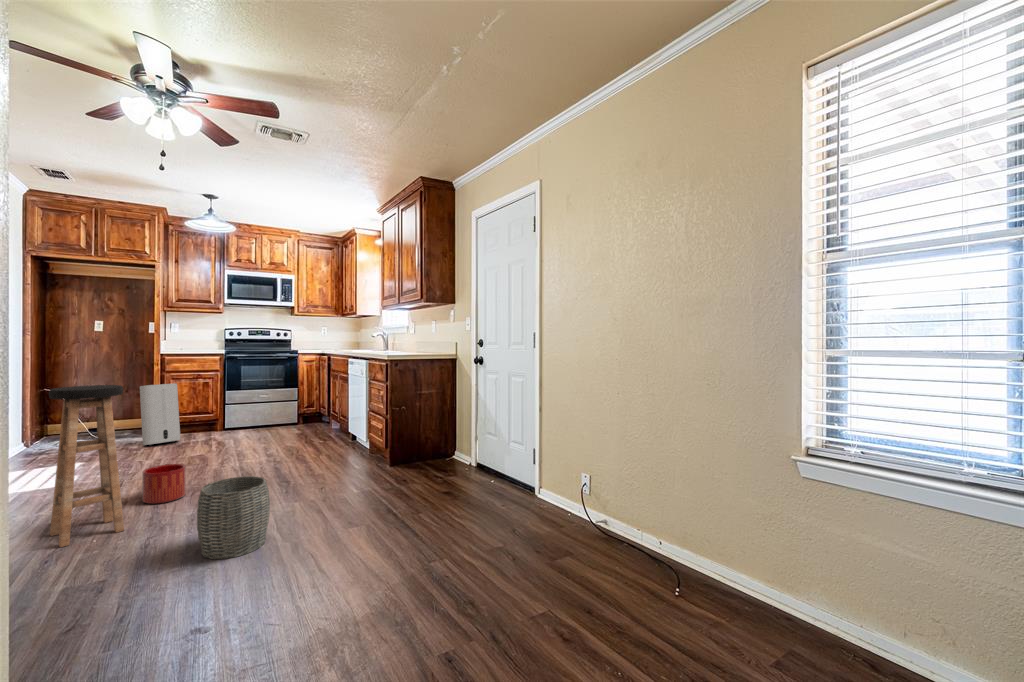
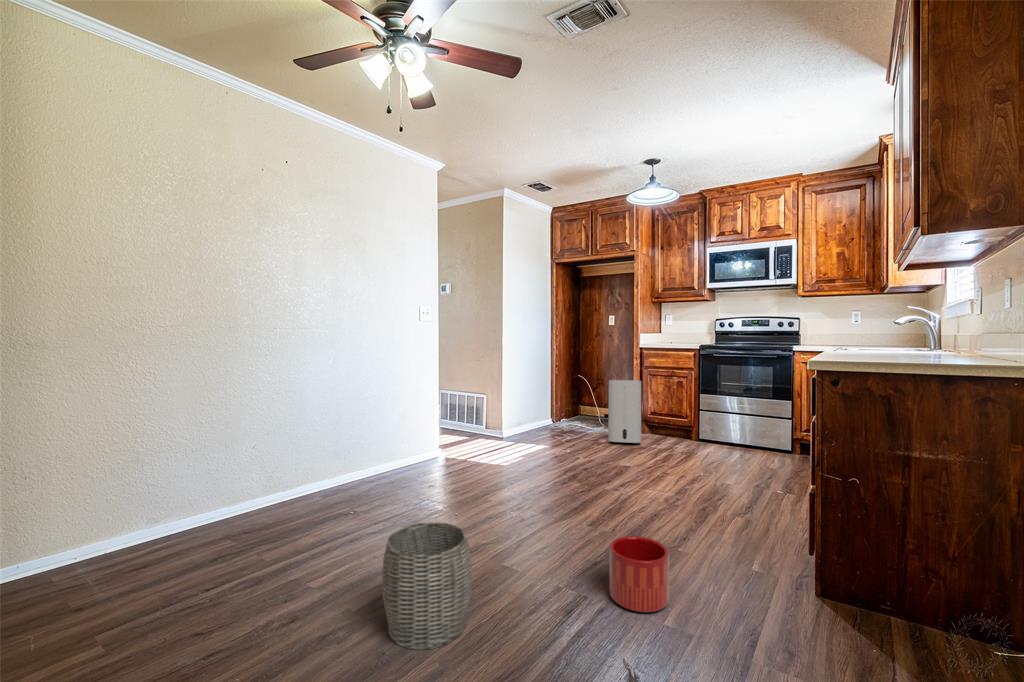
bar stool: present [49,385,124,547] -> none [394,378,456,536]
planter: present [142,464,186,504] -> present [610,536,669,612]

